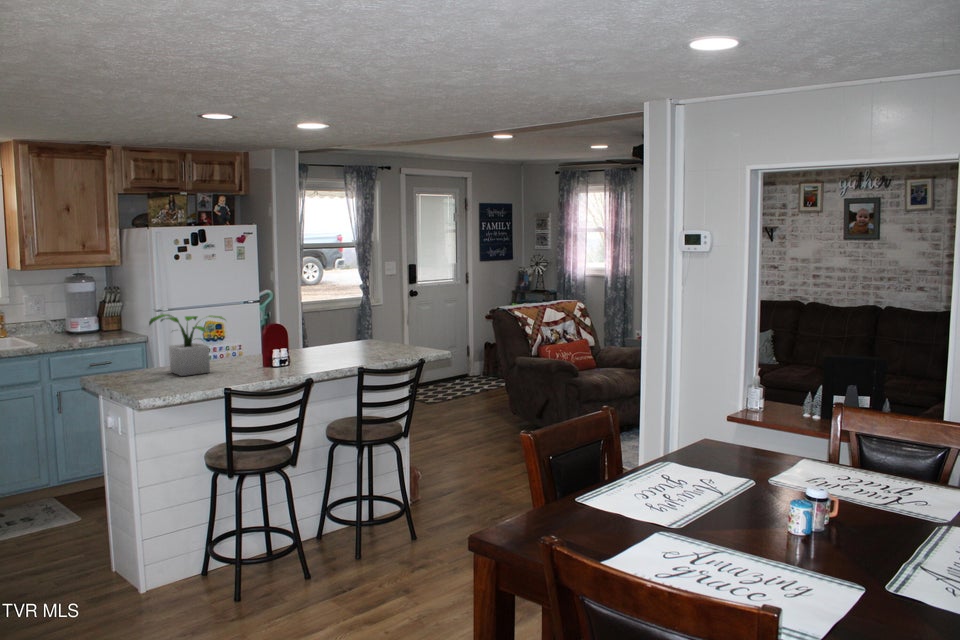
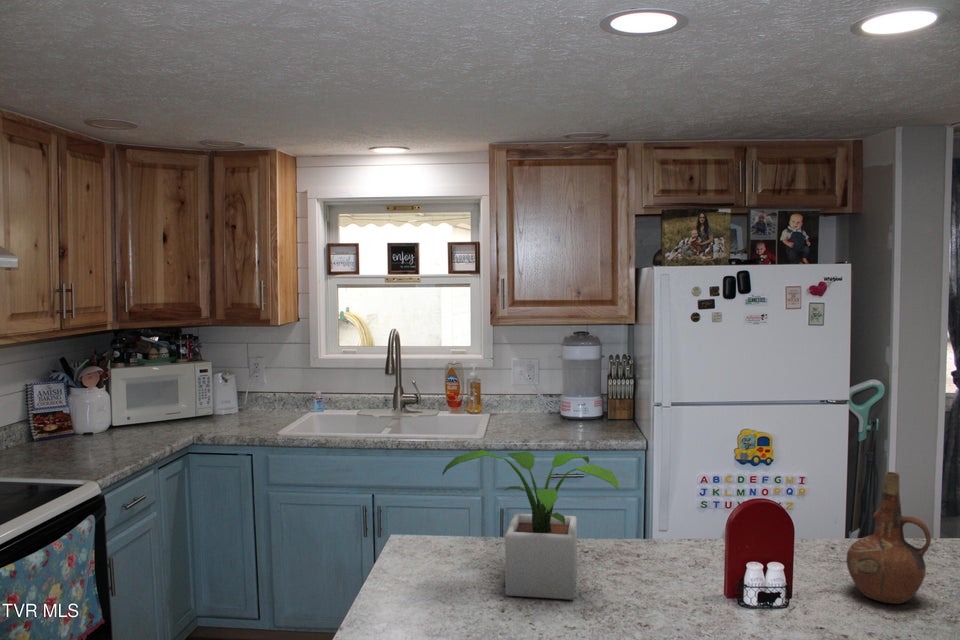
ceramic pitcher: none [301,308,329,356] -> present [846,472,931,604]

